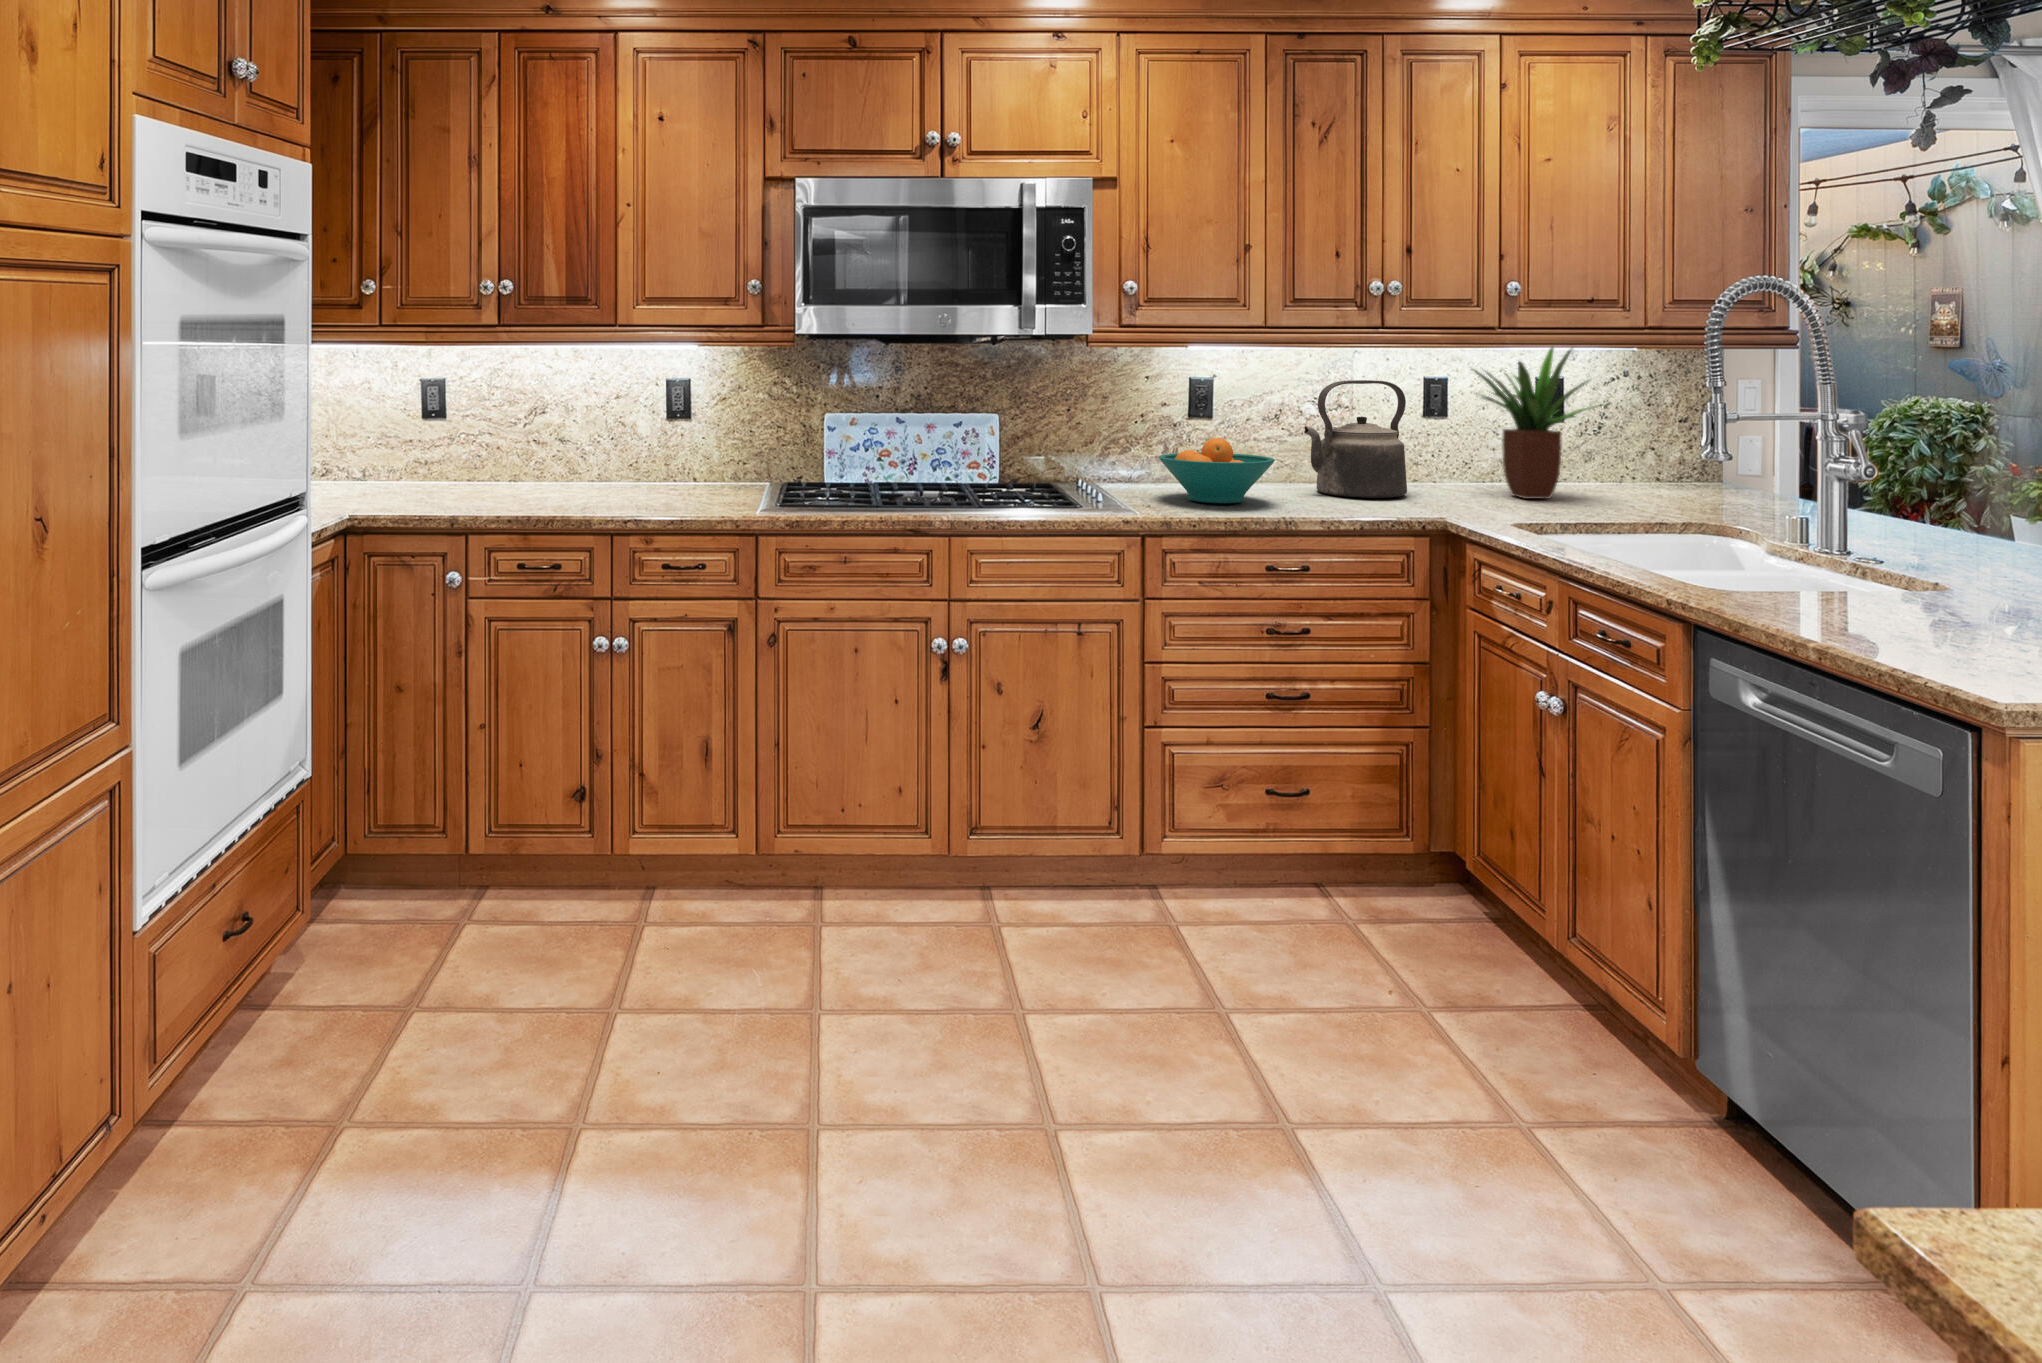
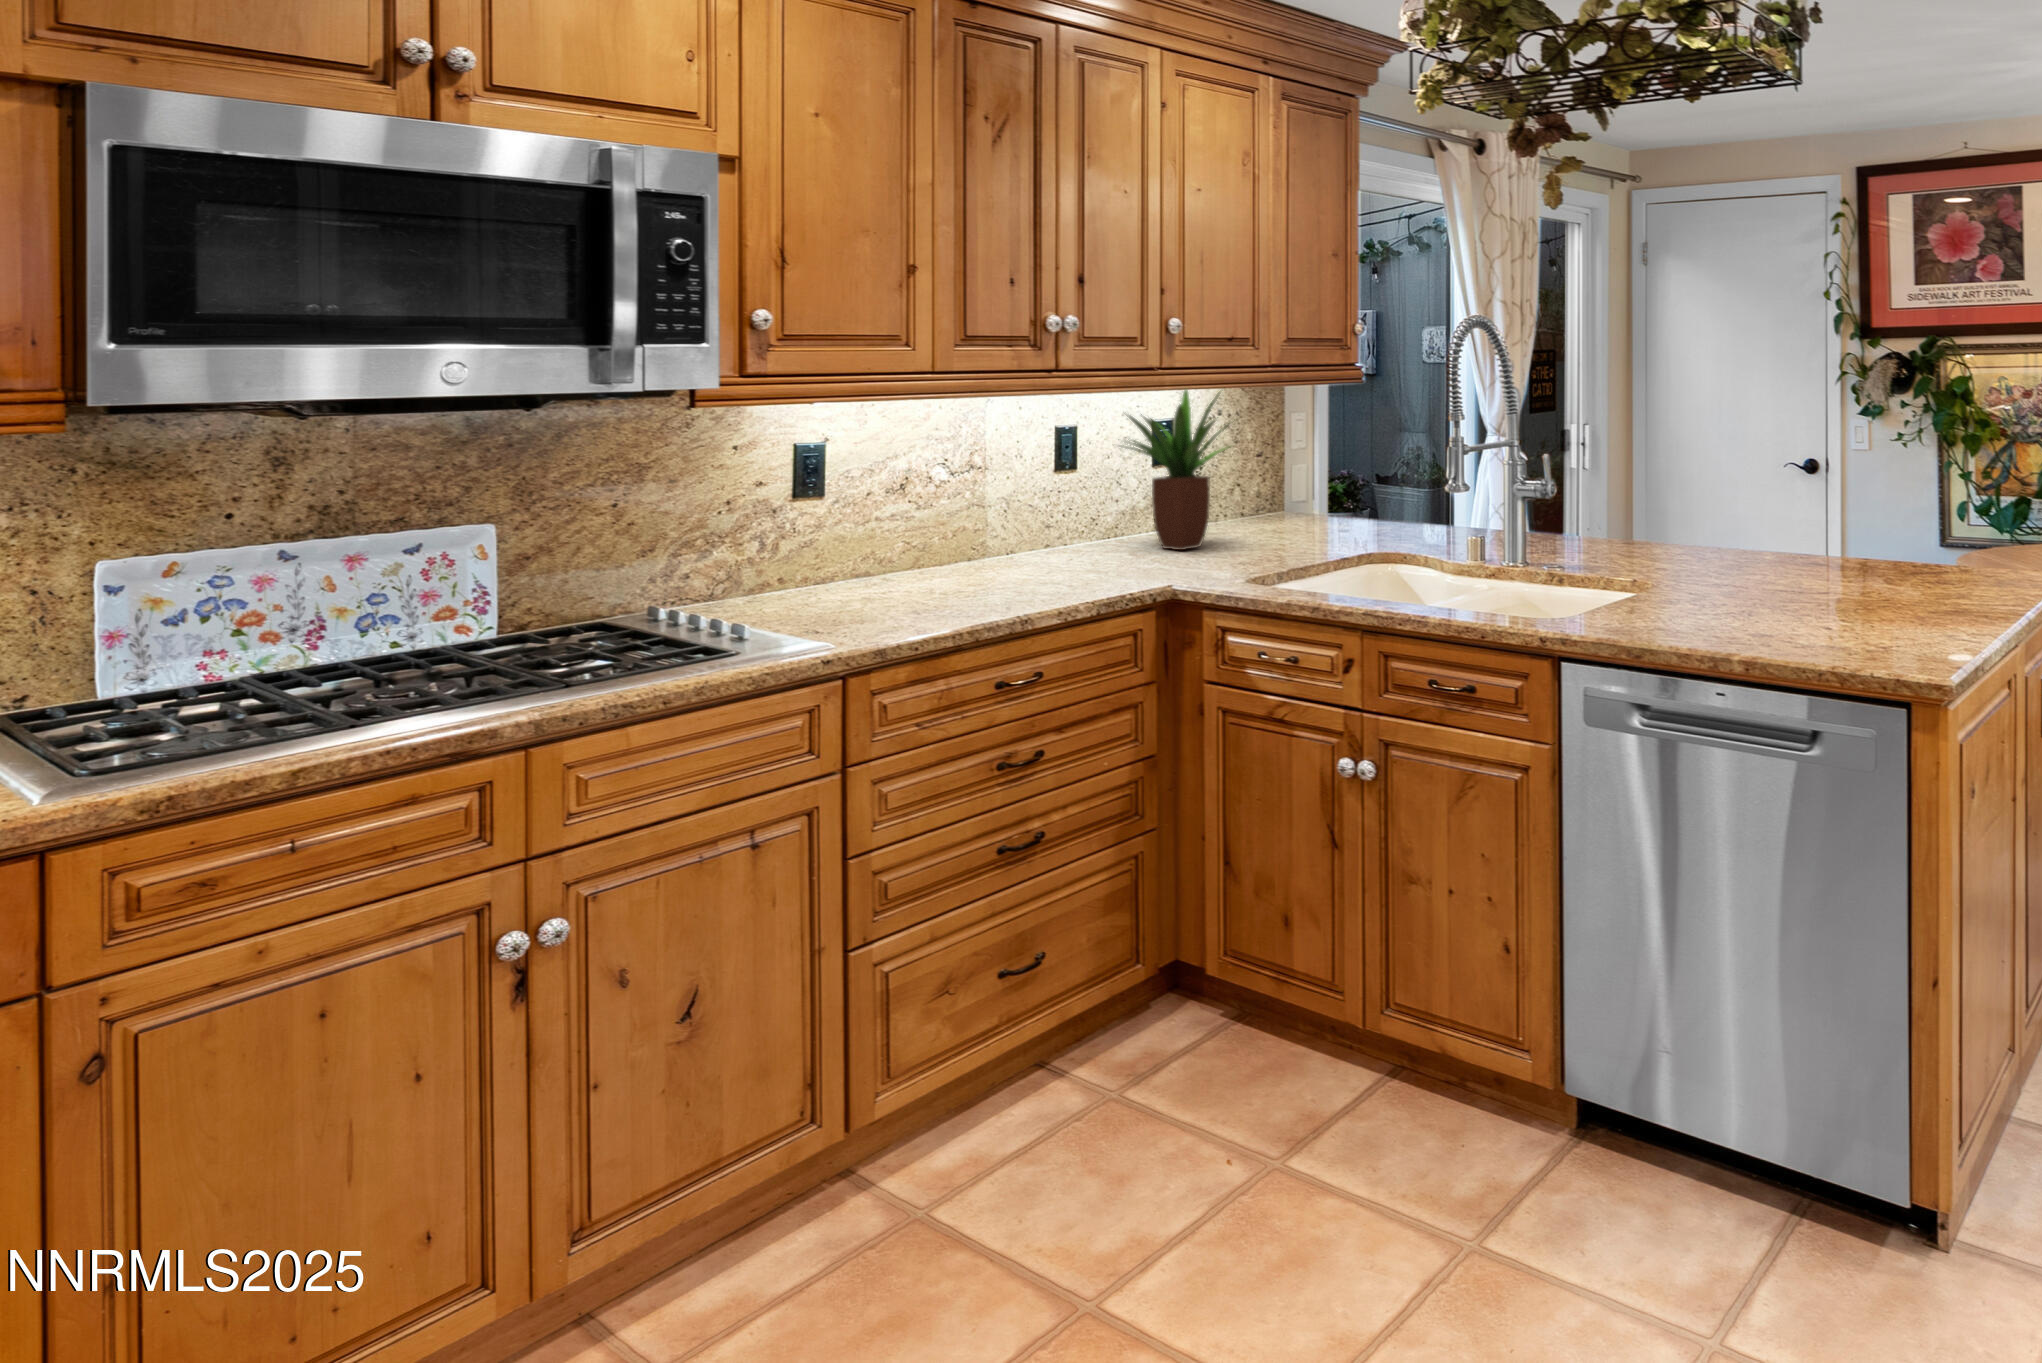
kettle: present [1304,380,1407,498] -> none [974,433,1081,576]
fruit bowl: present [1159,438,1275,503] -> none [808,522,973,614]

